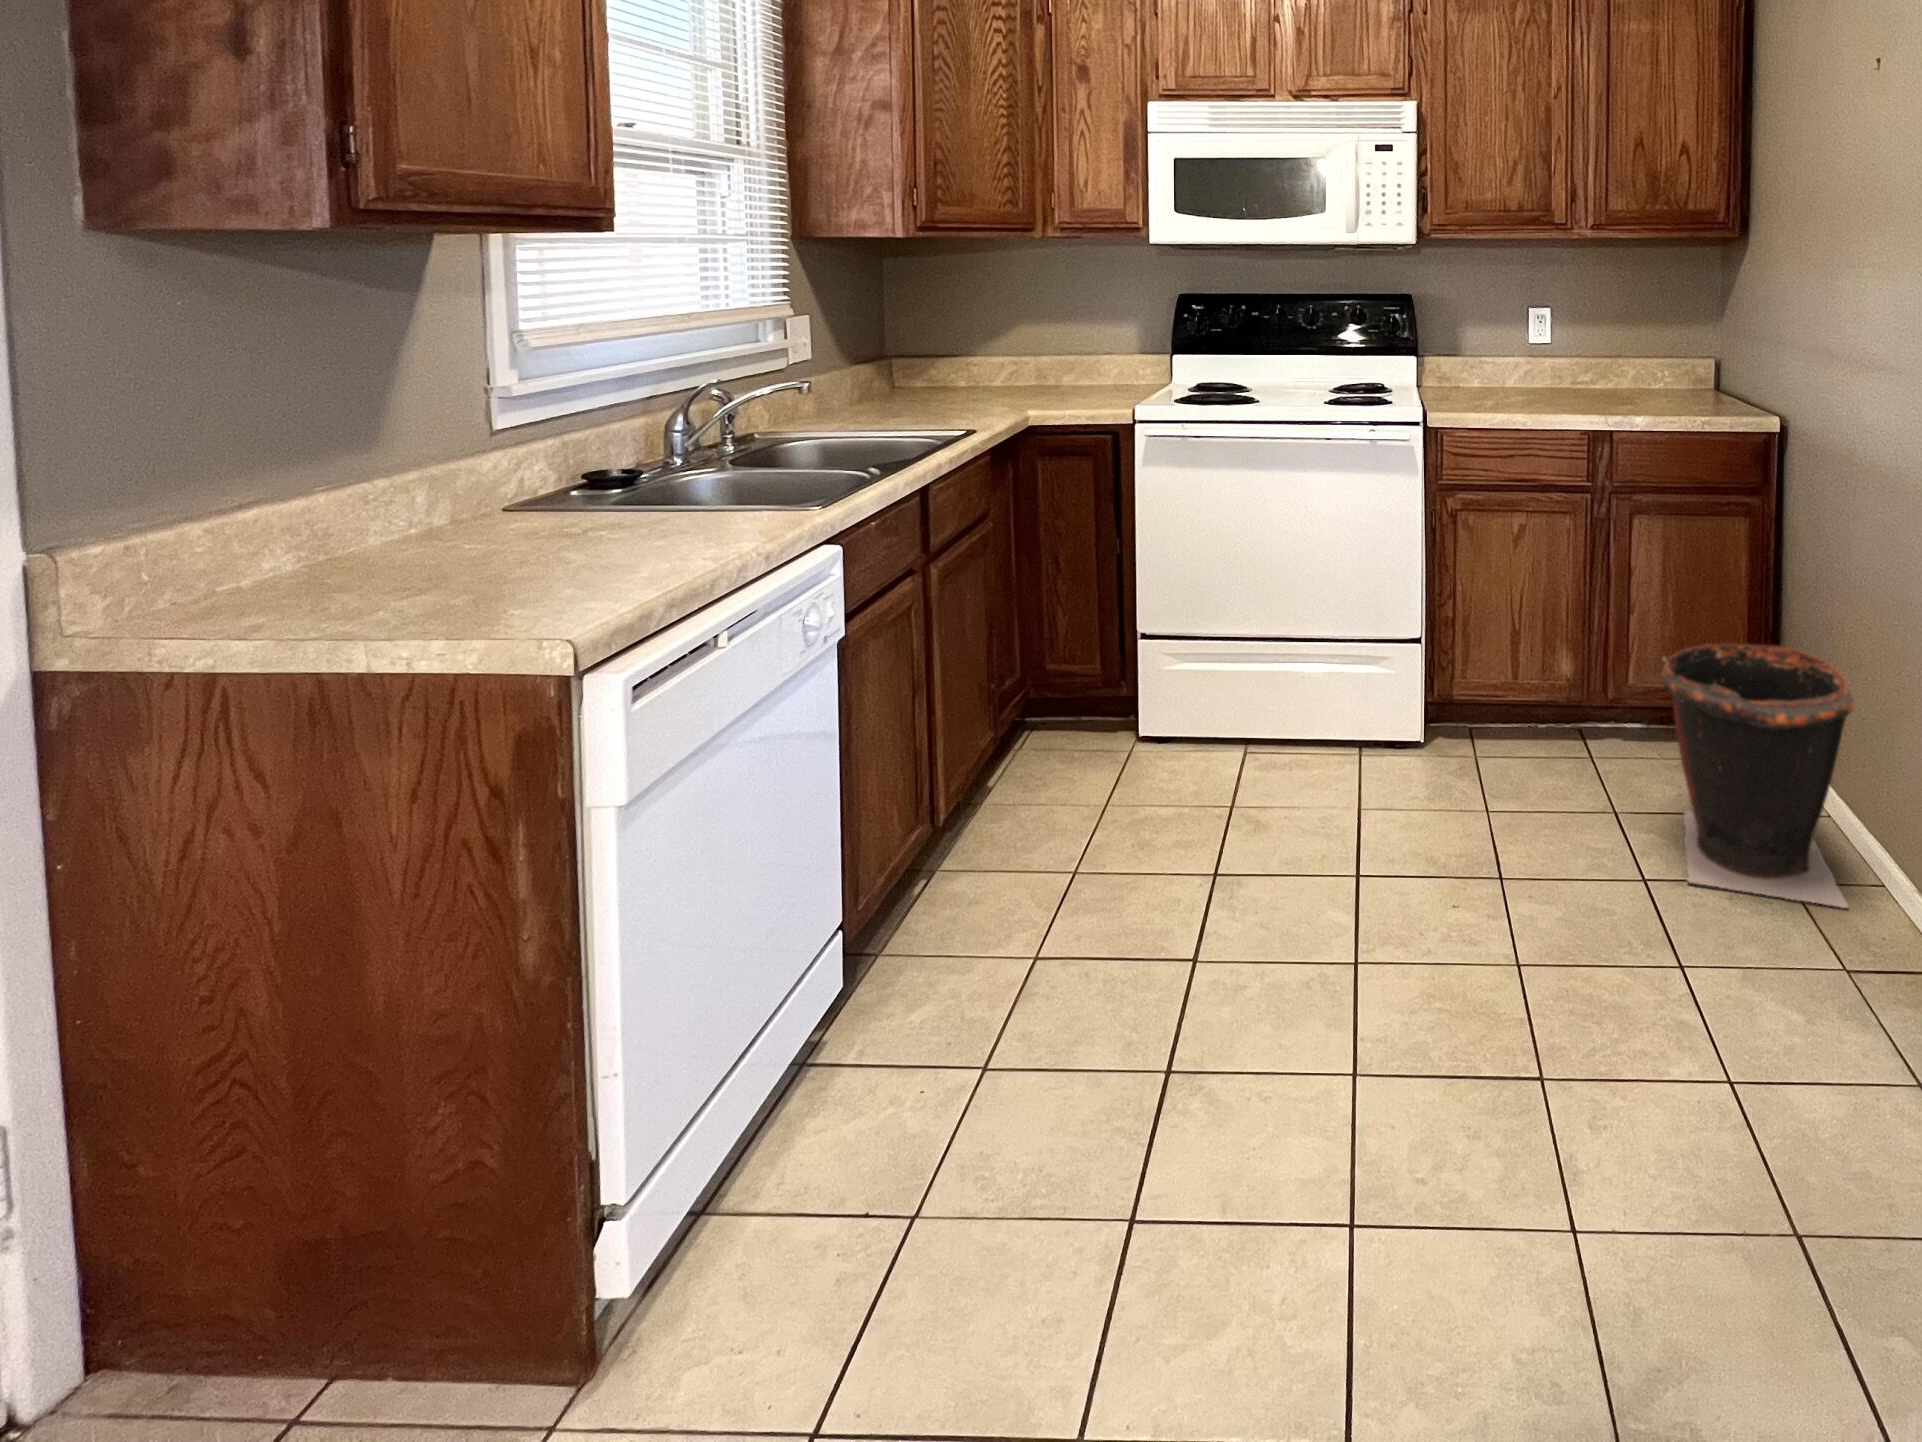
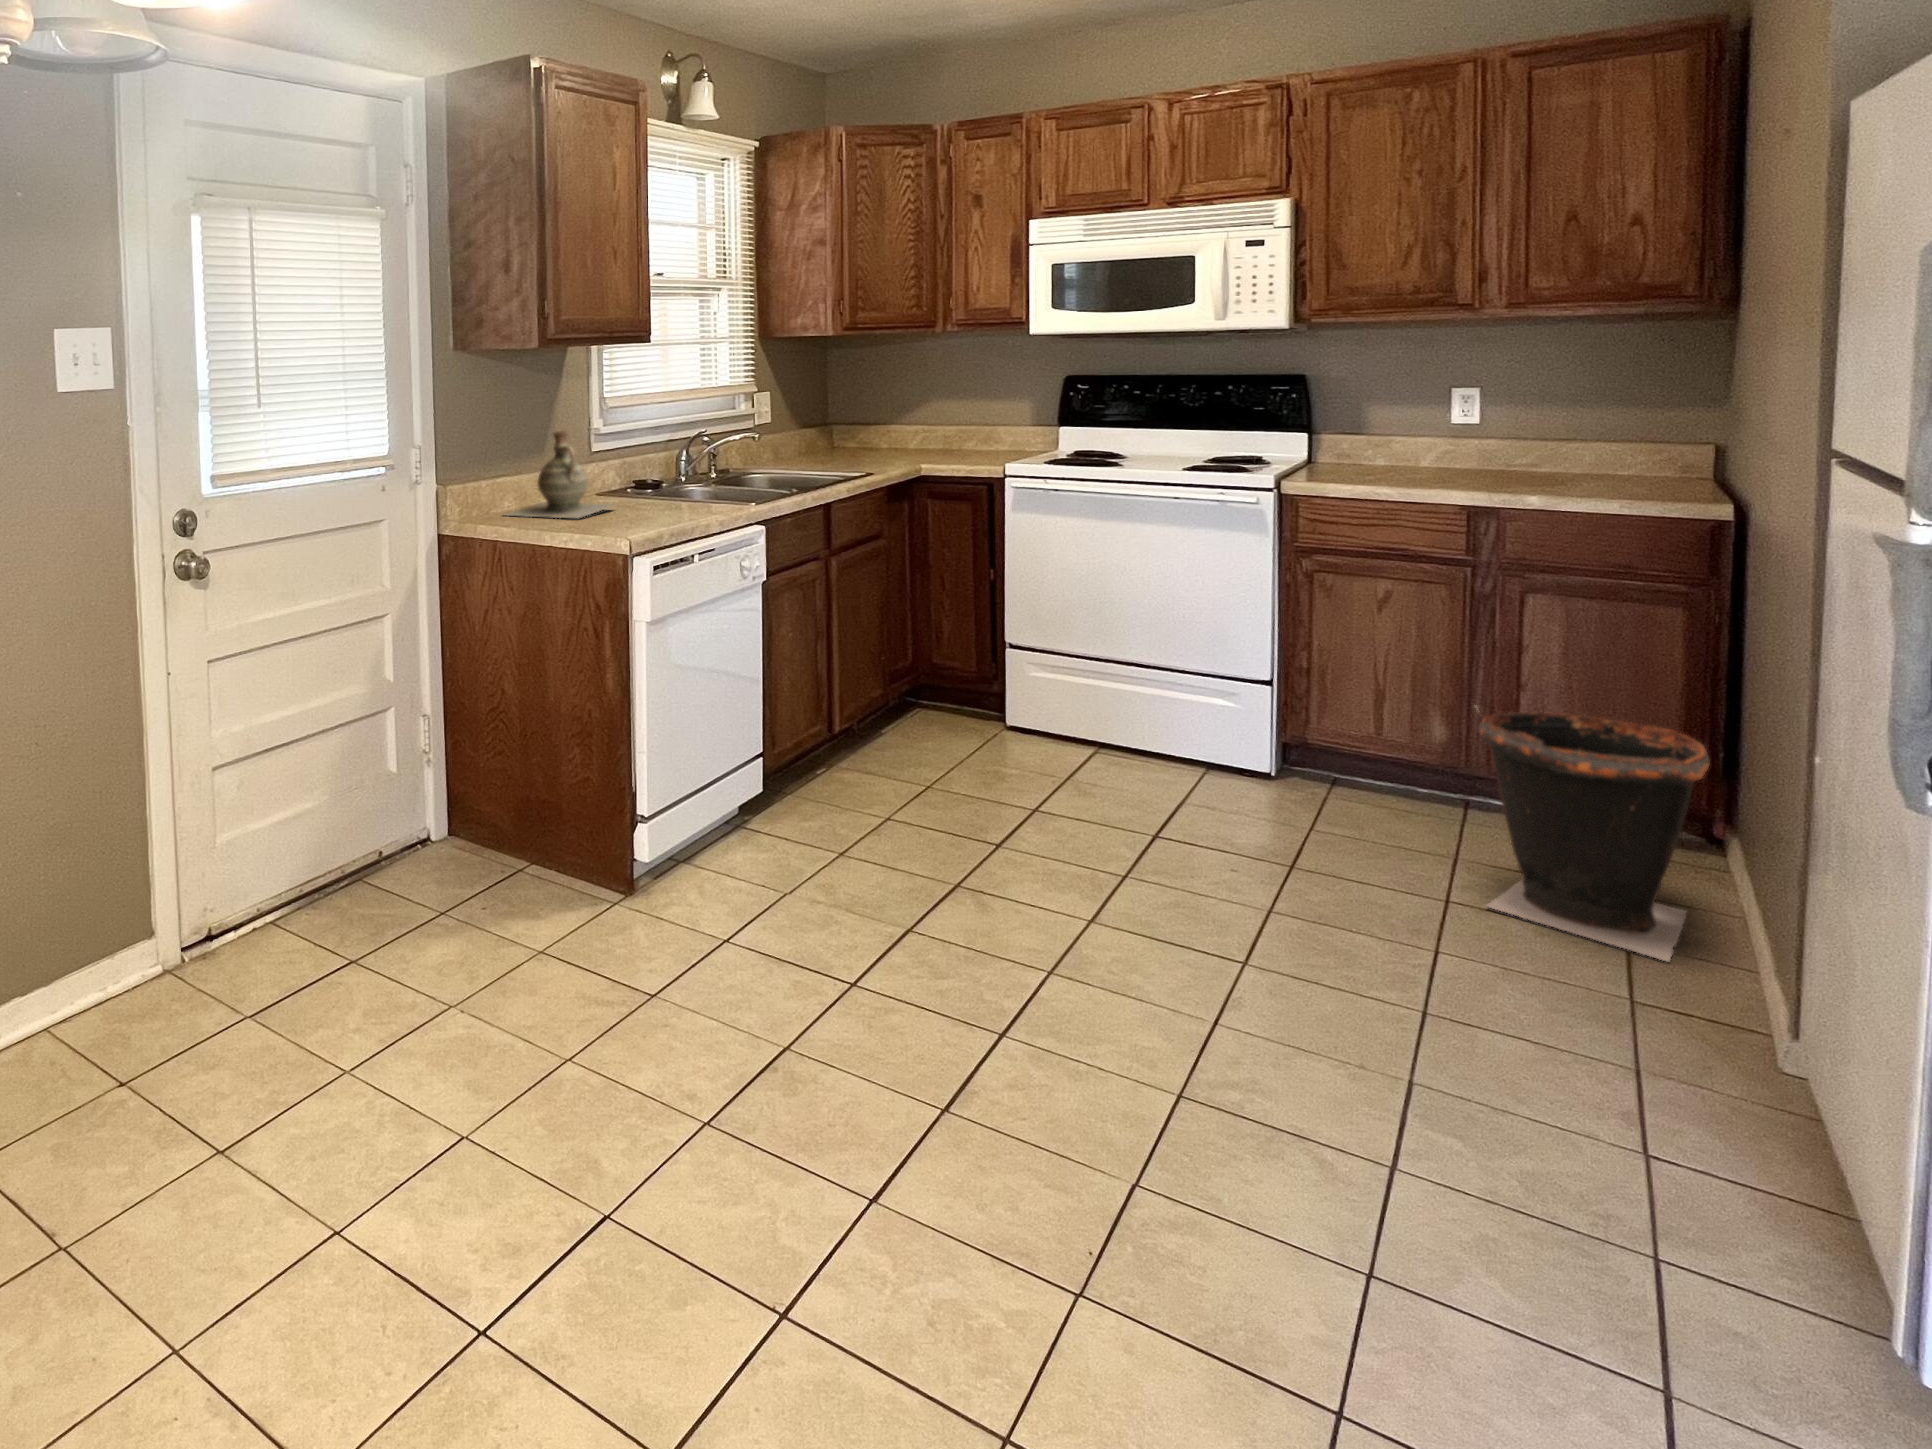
ceramic jug: none [220,412,543,614] -> present [506,431,612,518]

